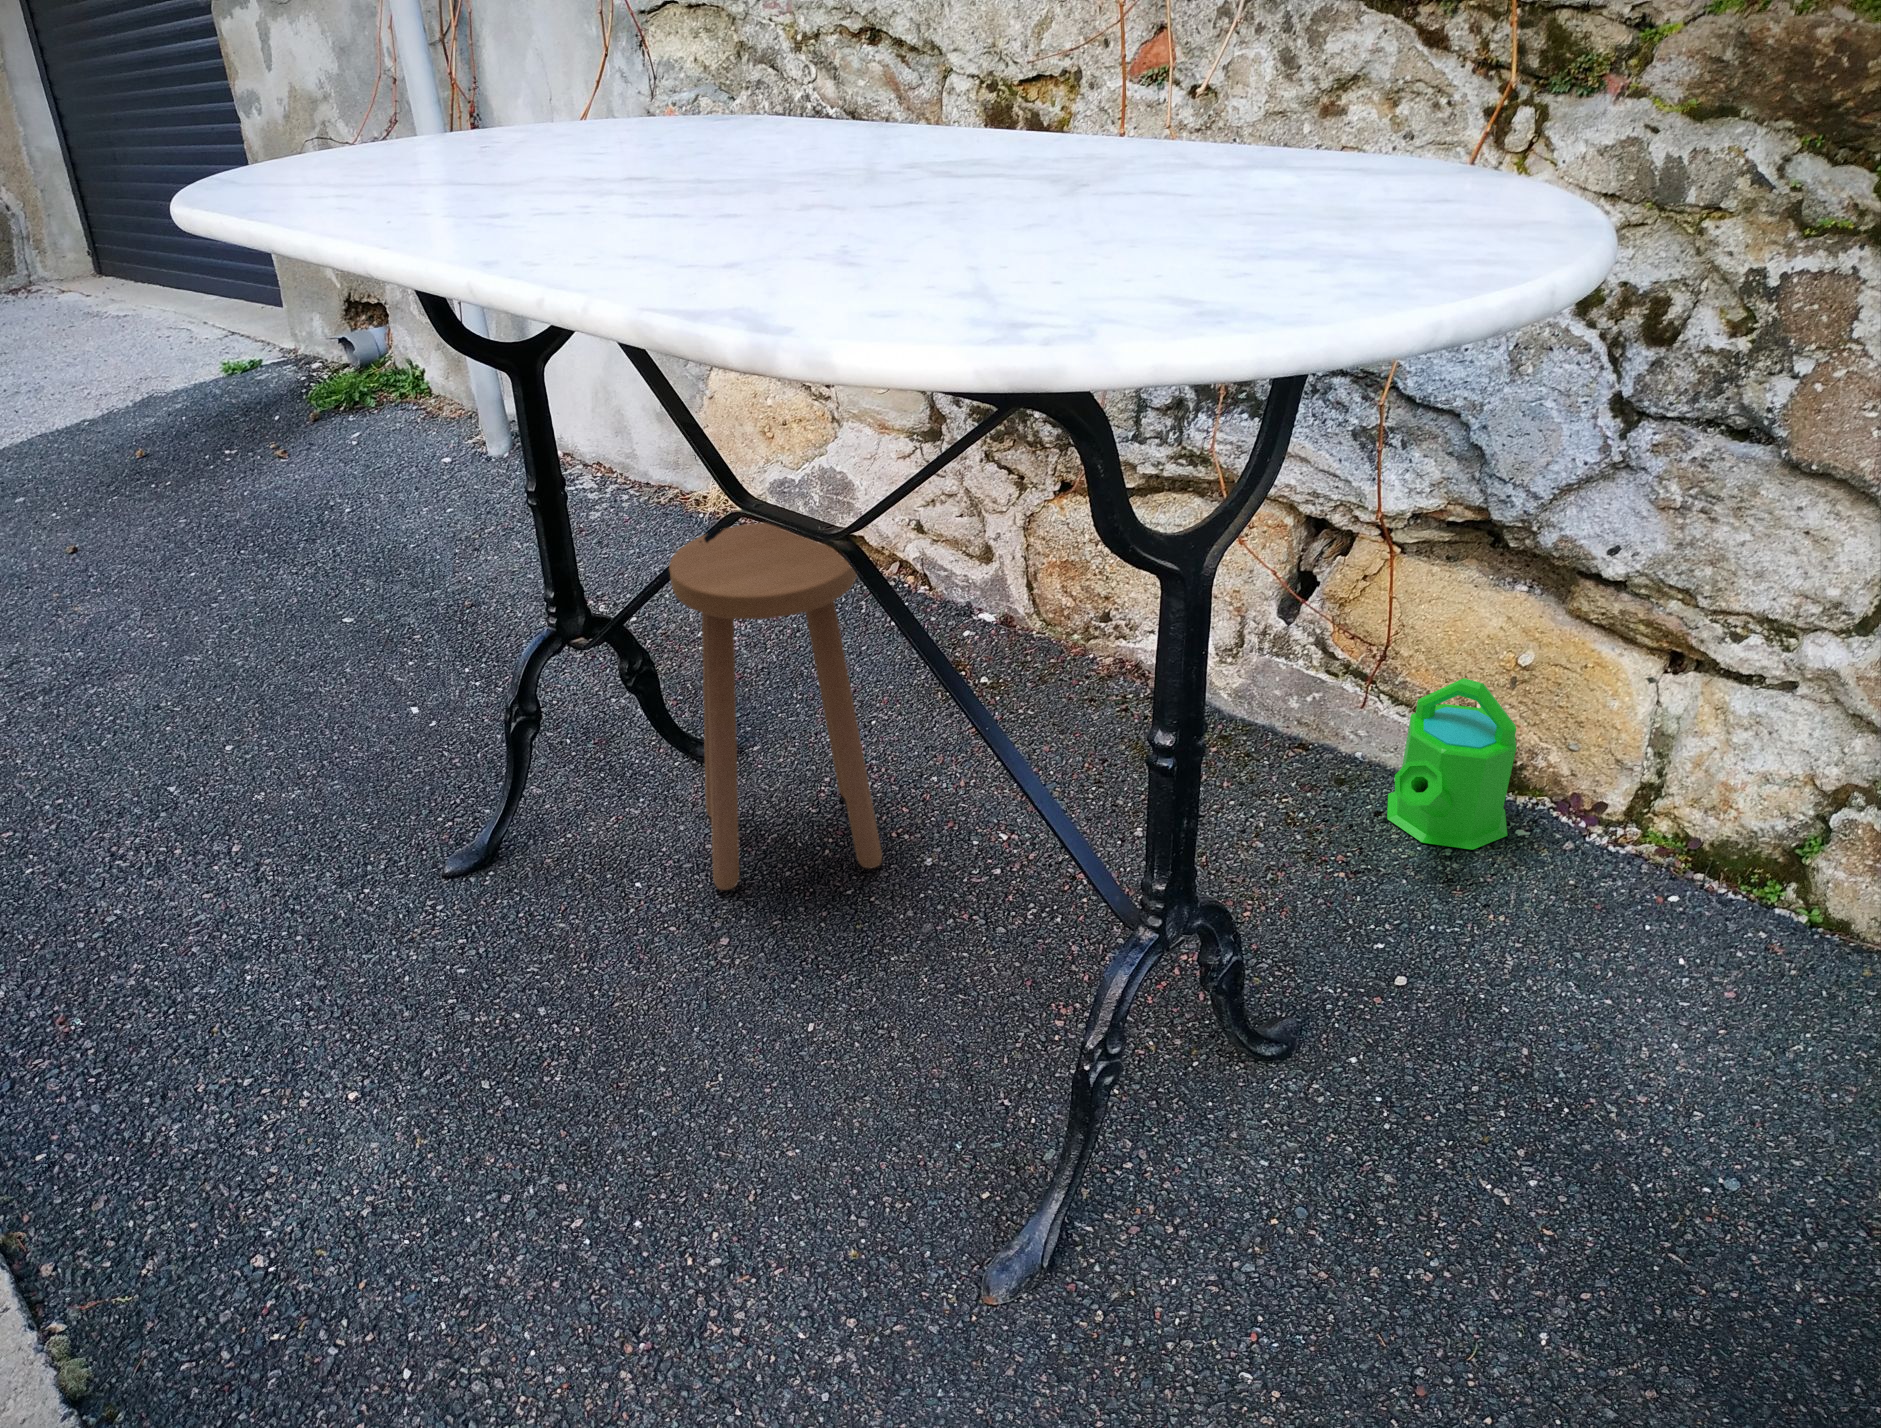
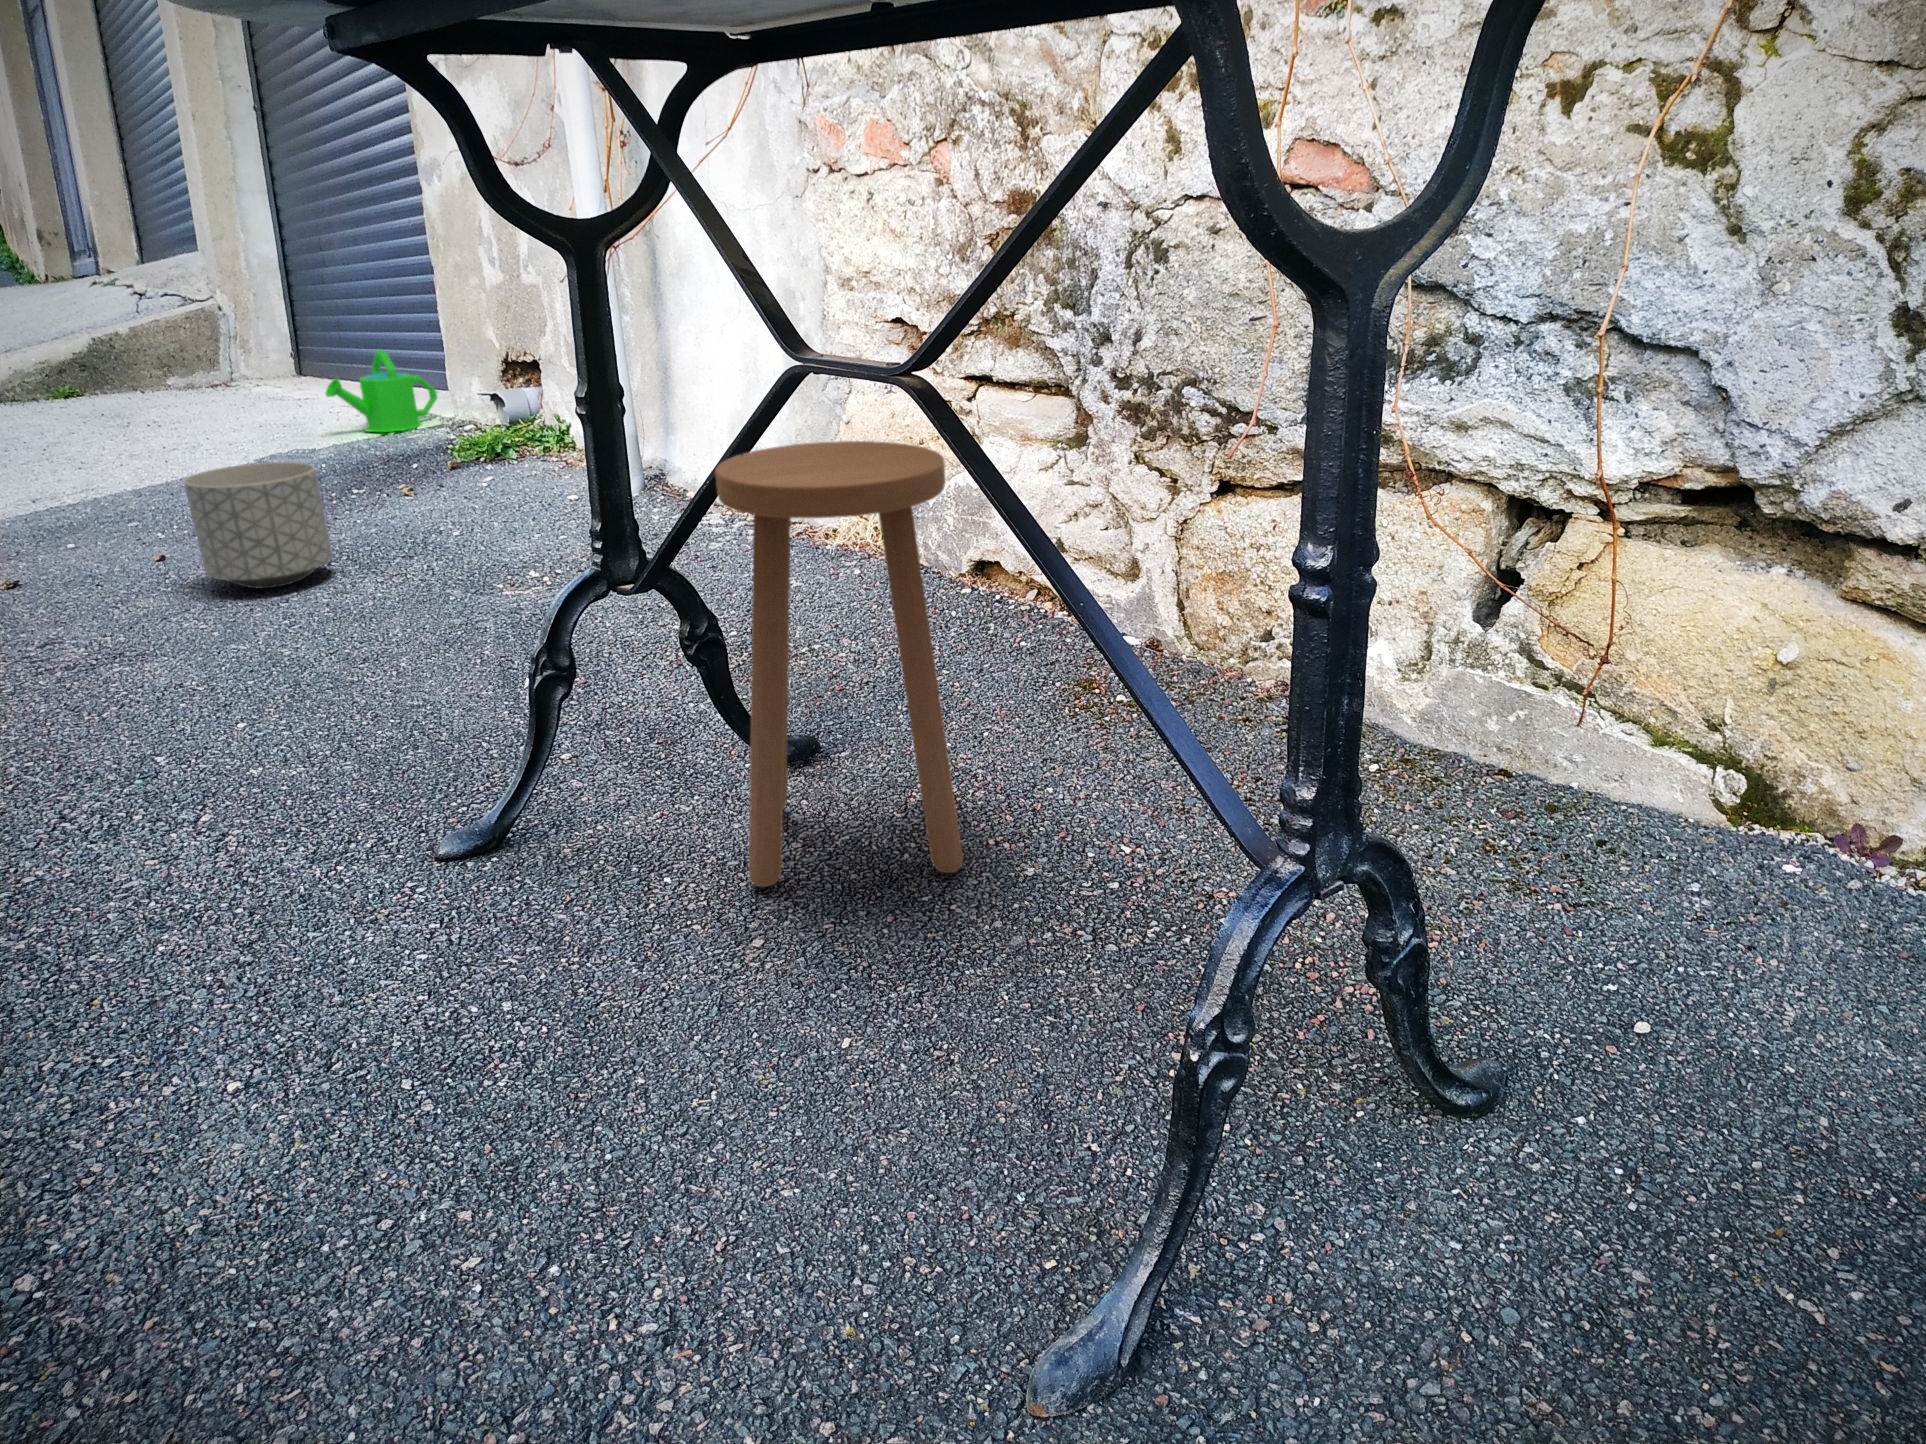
planter: none [110,456,256,580] -> present [184,462,333,589]
watering can: present [1387,678,1517,850] -> present [325,350,437,432]

